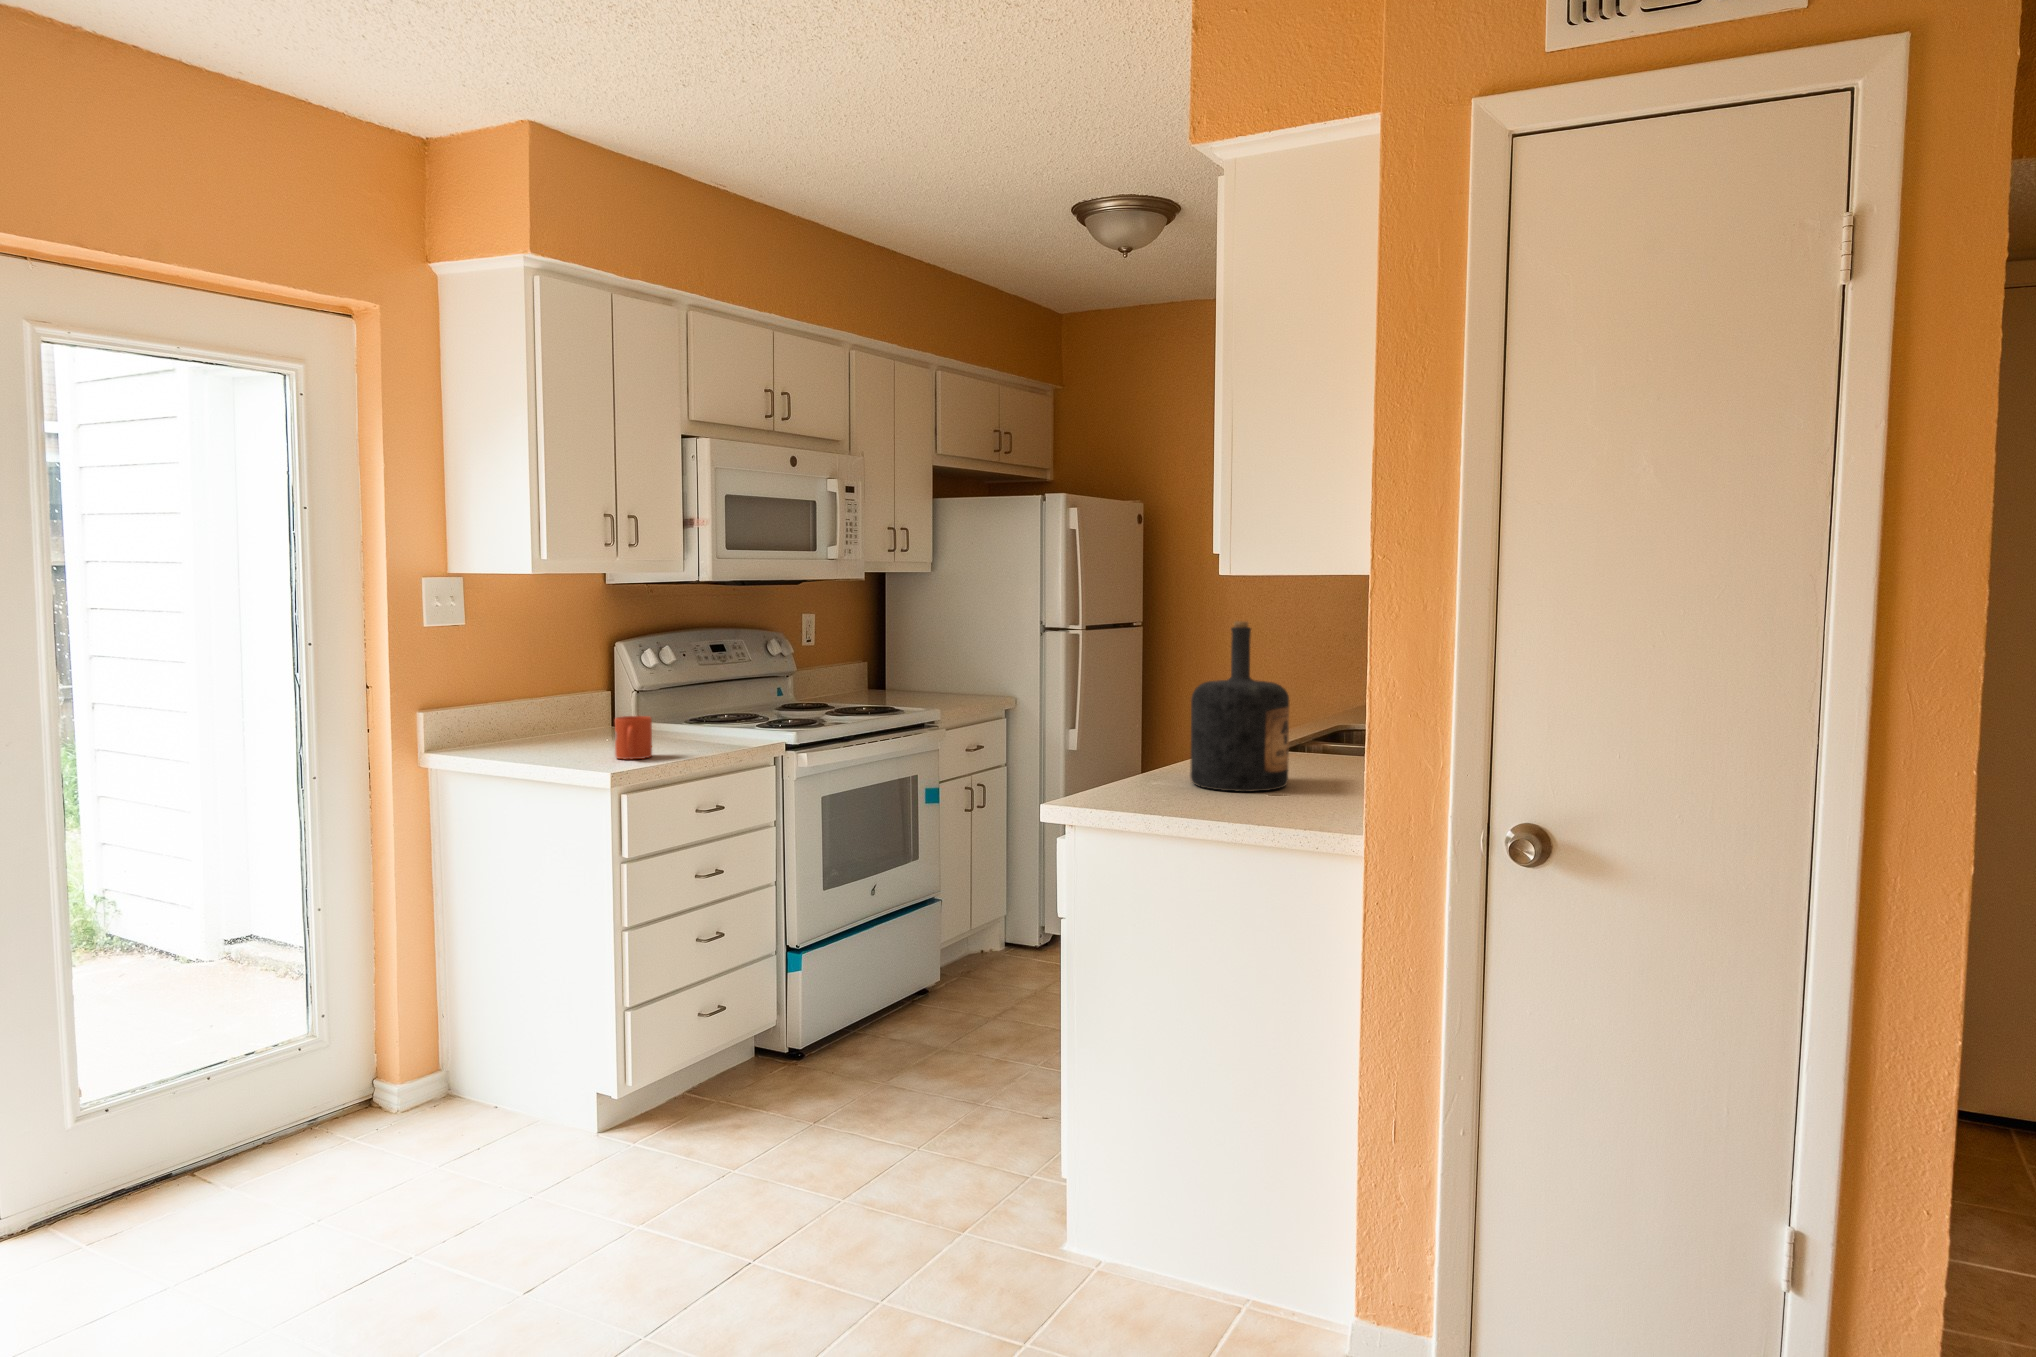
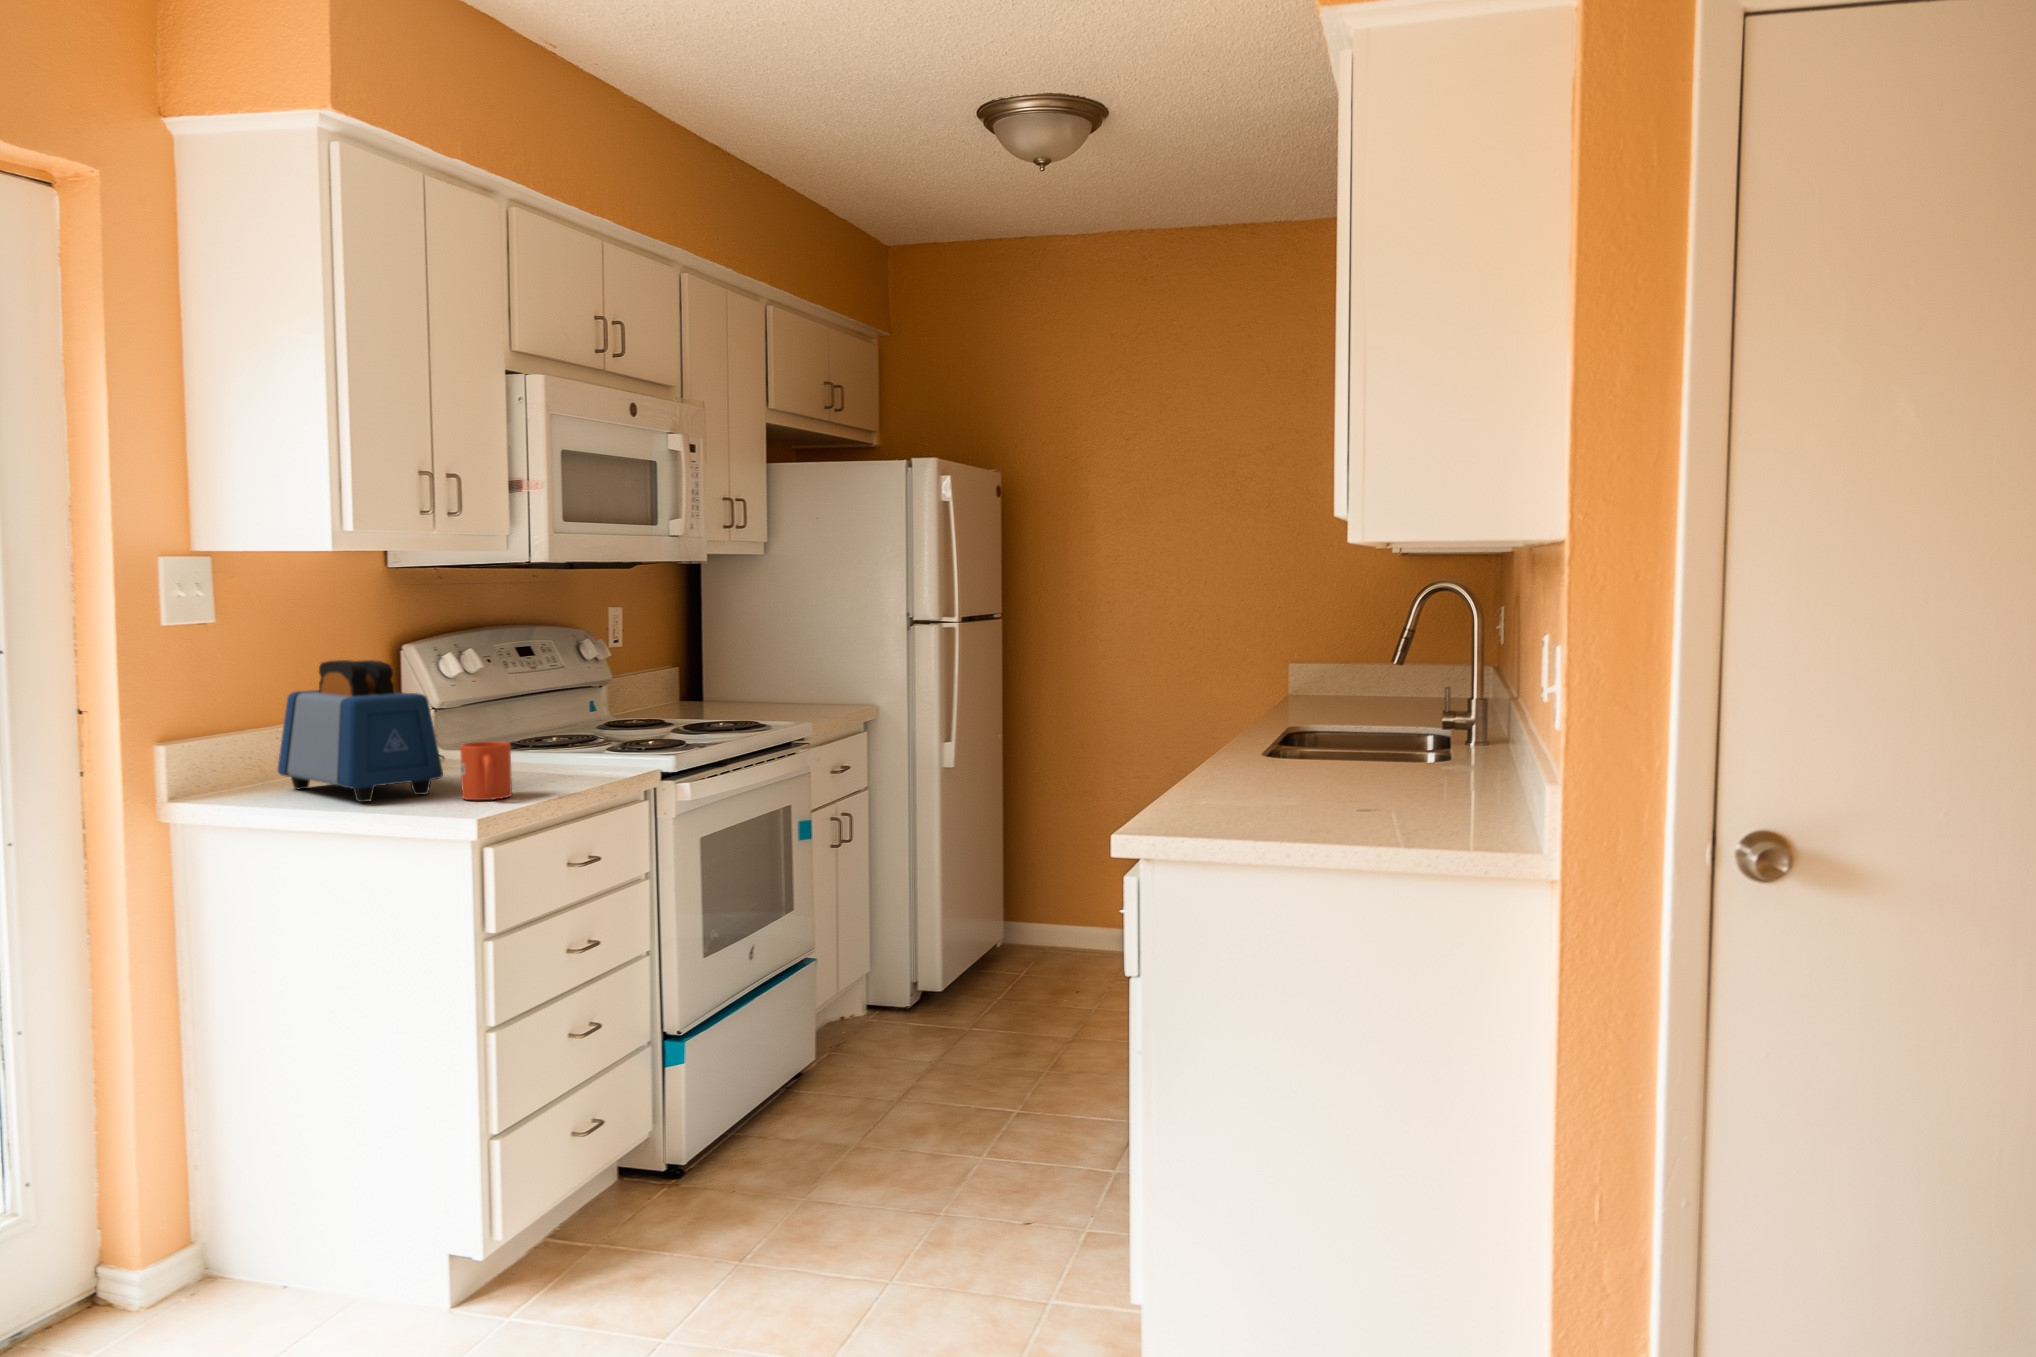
bottle: present [1190,621,1289,792] -> none [1240,606,1358,808]
toaster: none [503,653,608,758] -> present [278,660,443,802]

